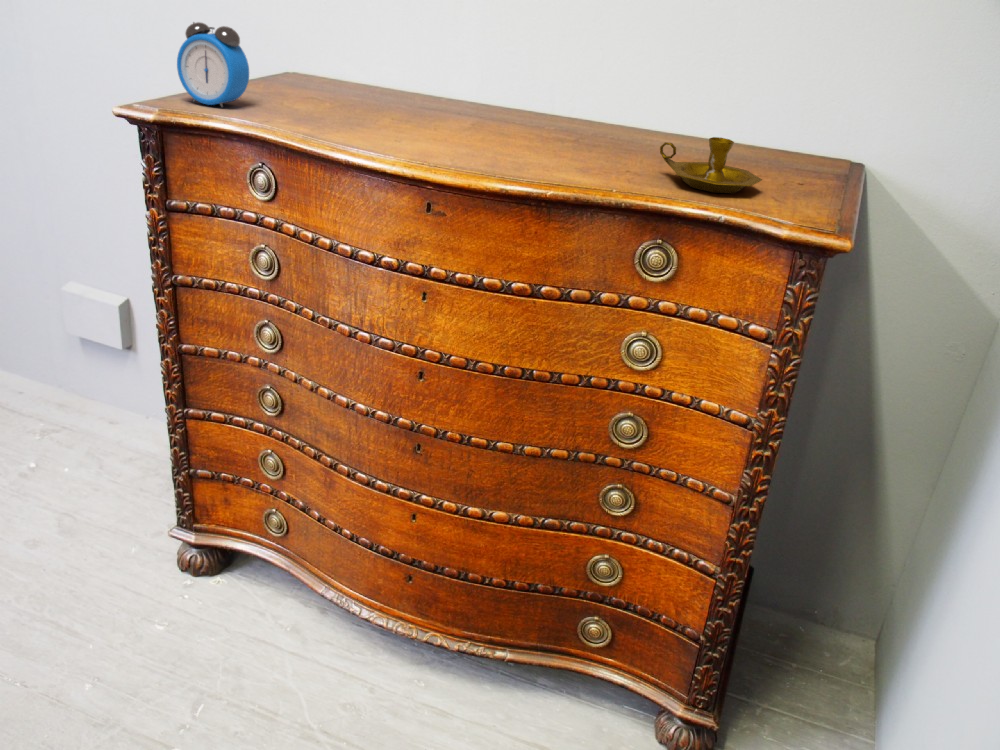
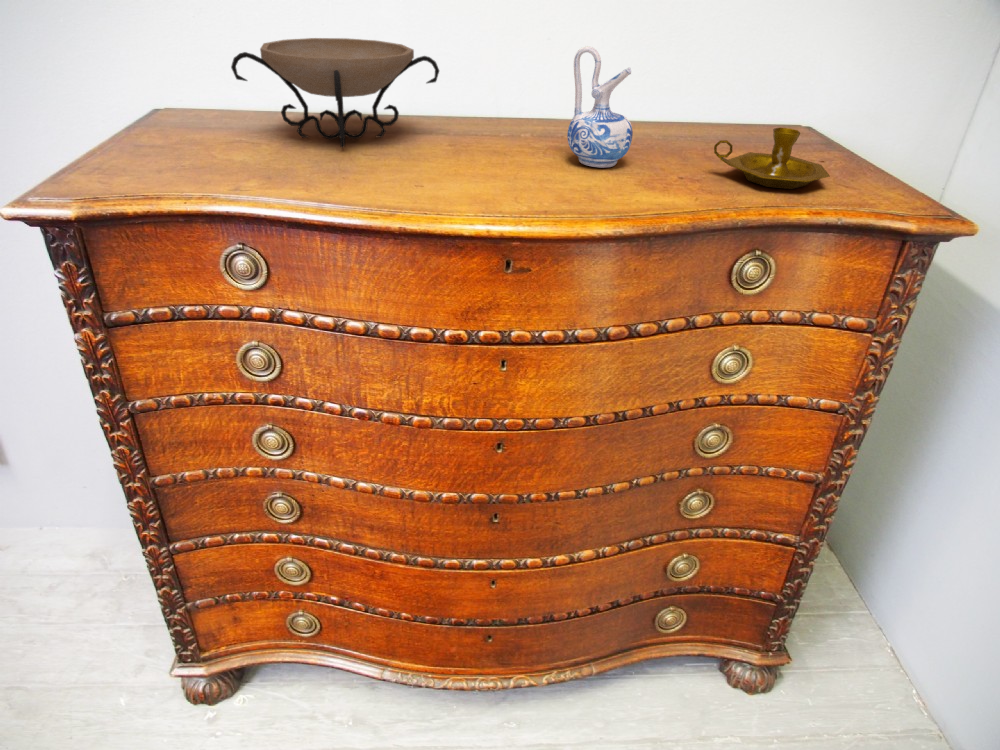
alarm clock: present [177,22,249,107] -> none [73,68,181,180]
decorative bowl: none [314,25,473,112] -> present [231,38,439,148]
ceramic pitcher: none [545,48,602,155] -> present [567,46,633,168]

